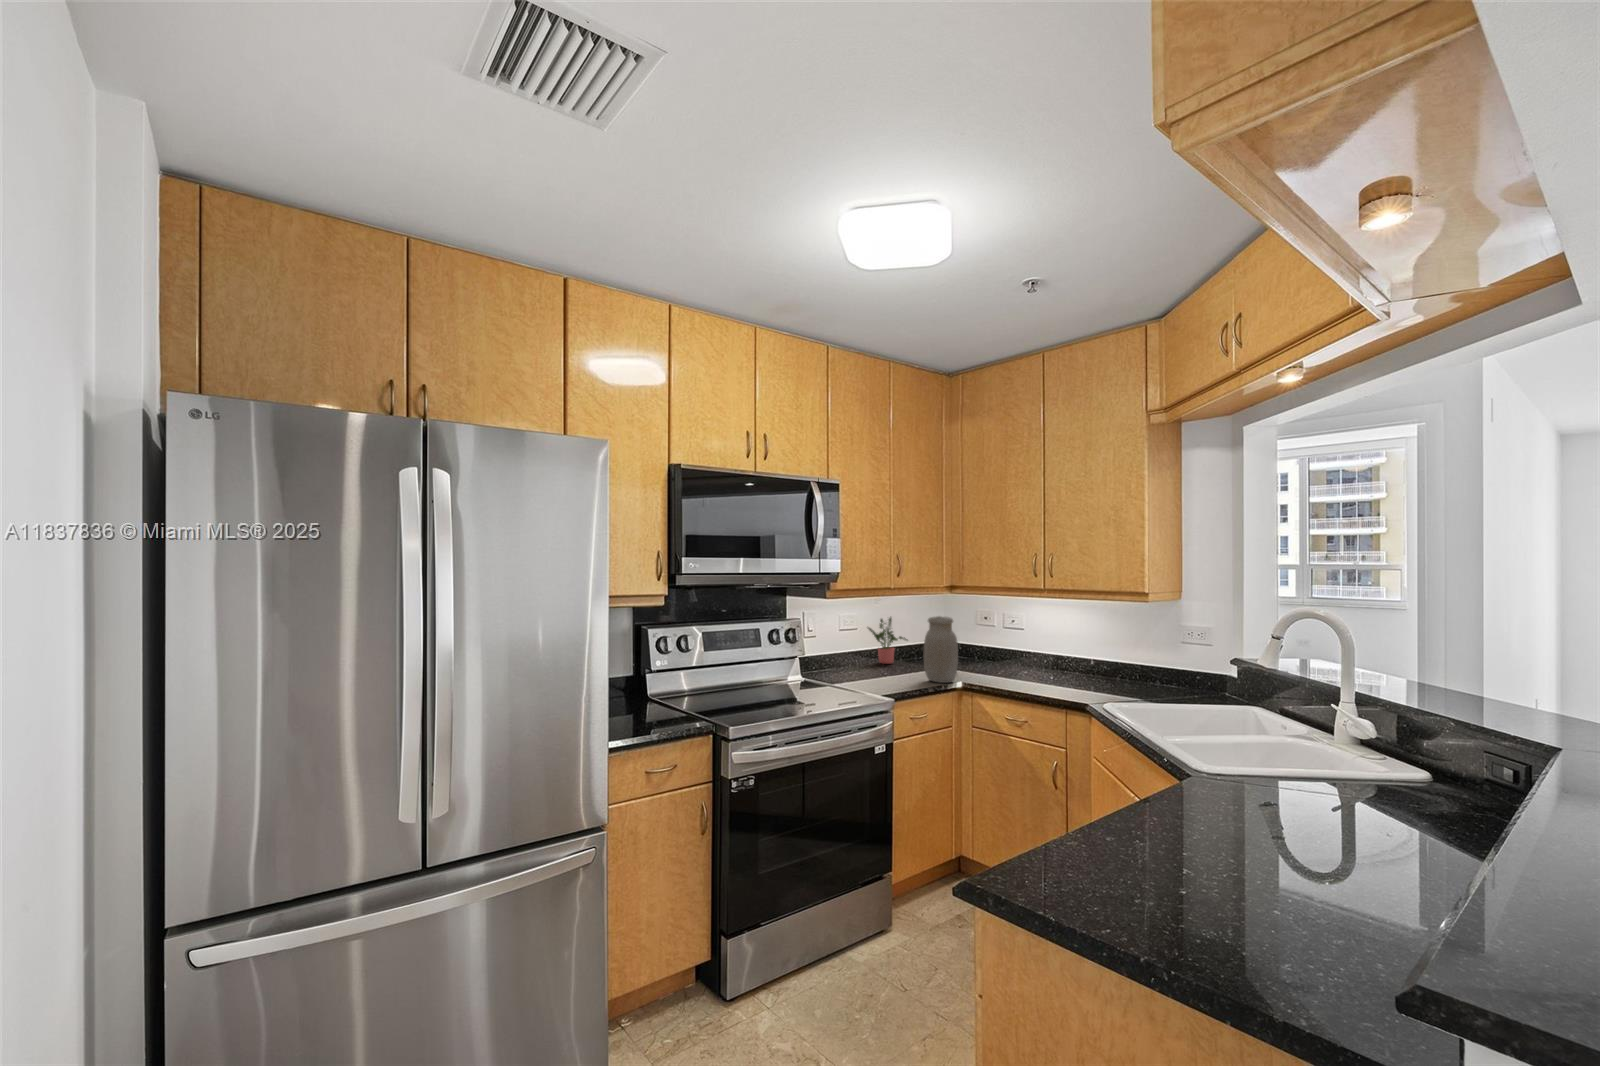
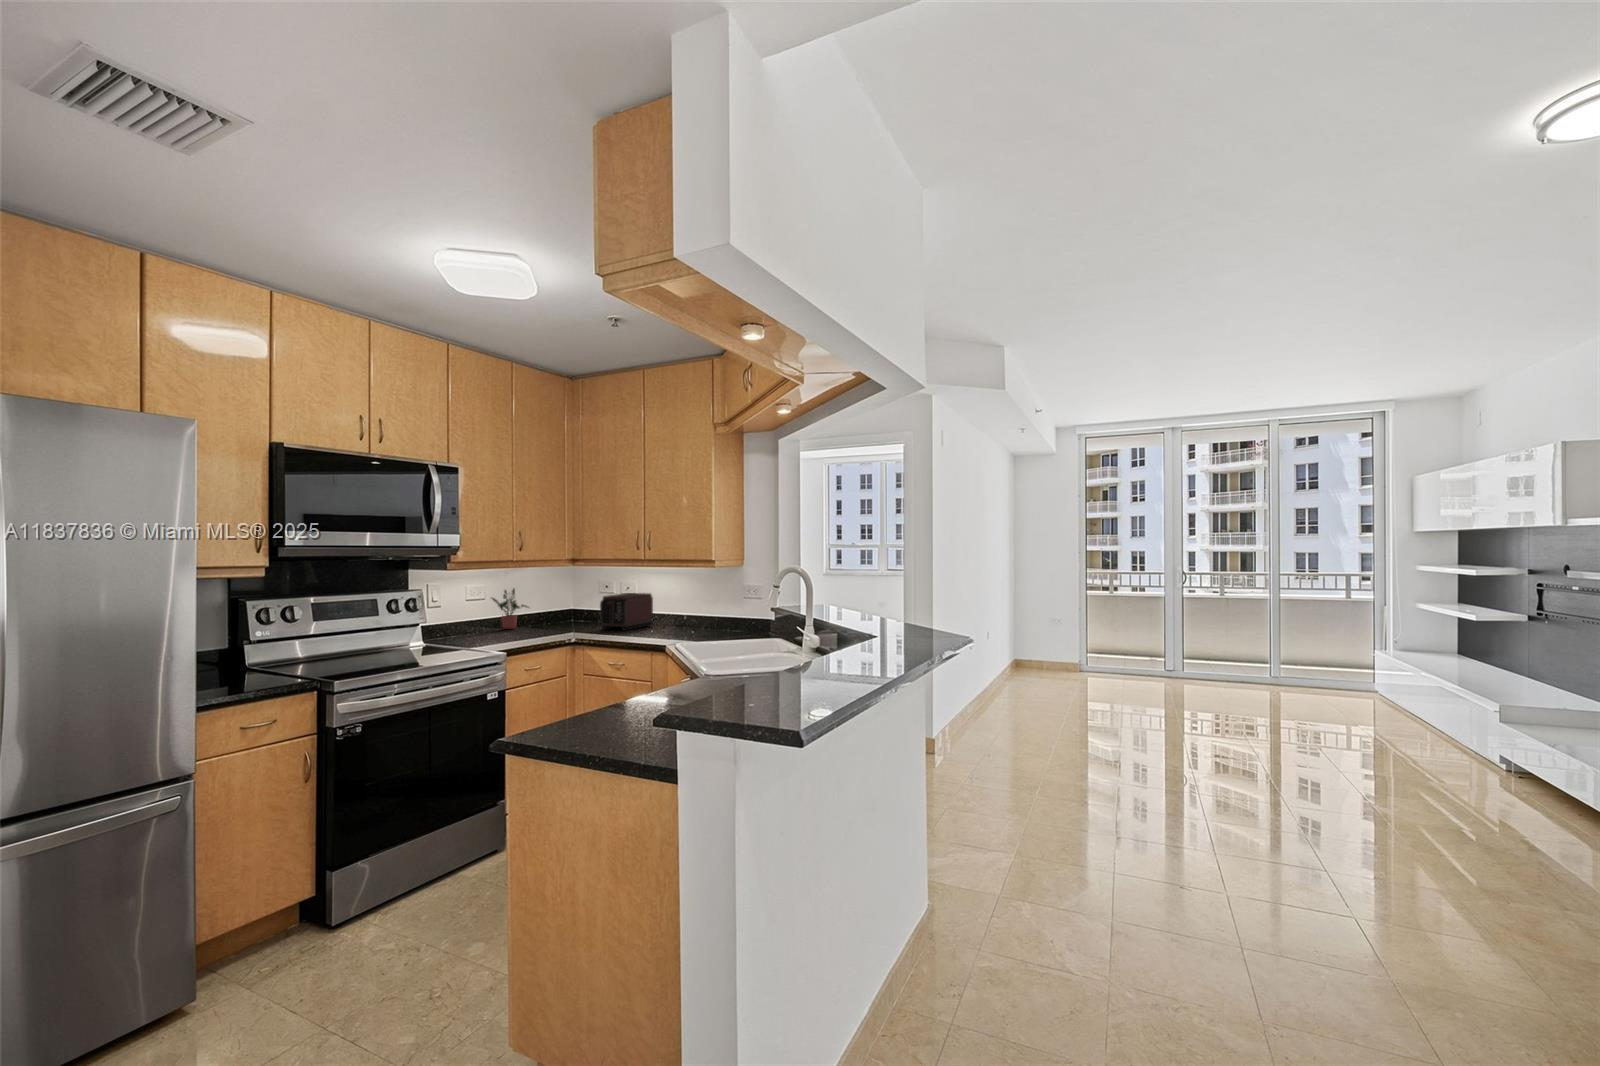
jar: present [924,616,958,683] -> none [539,584,569,639]
toaster: none [990,628,1054,676] -> present [600,593,653,630]

